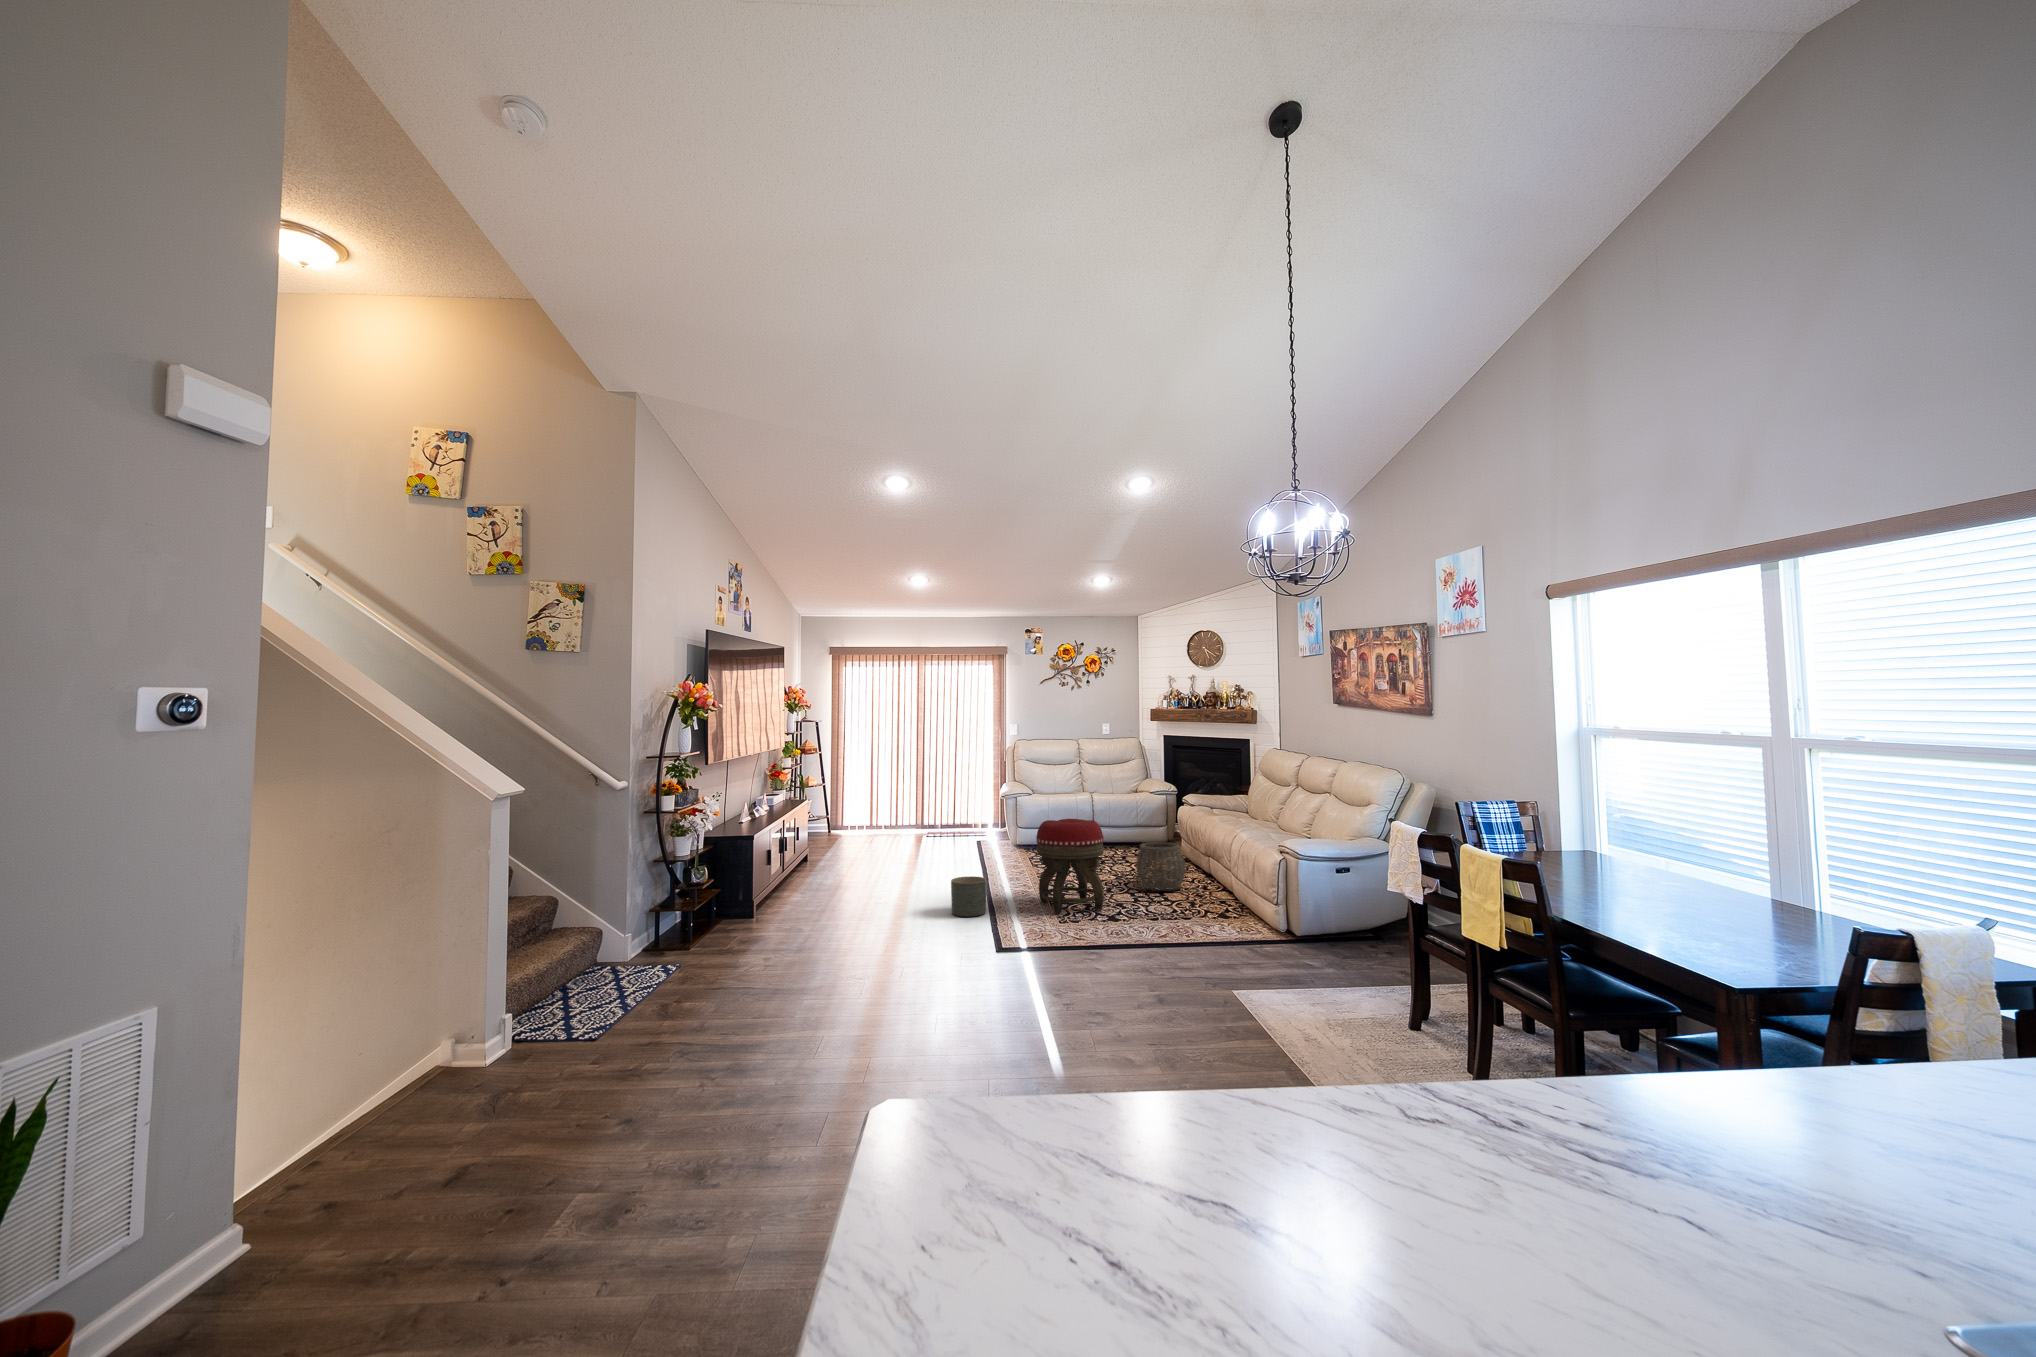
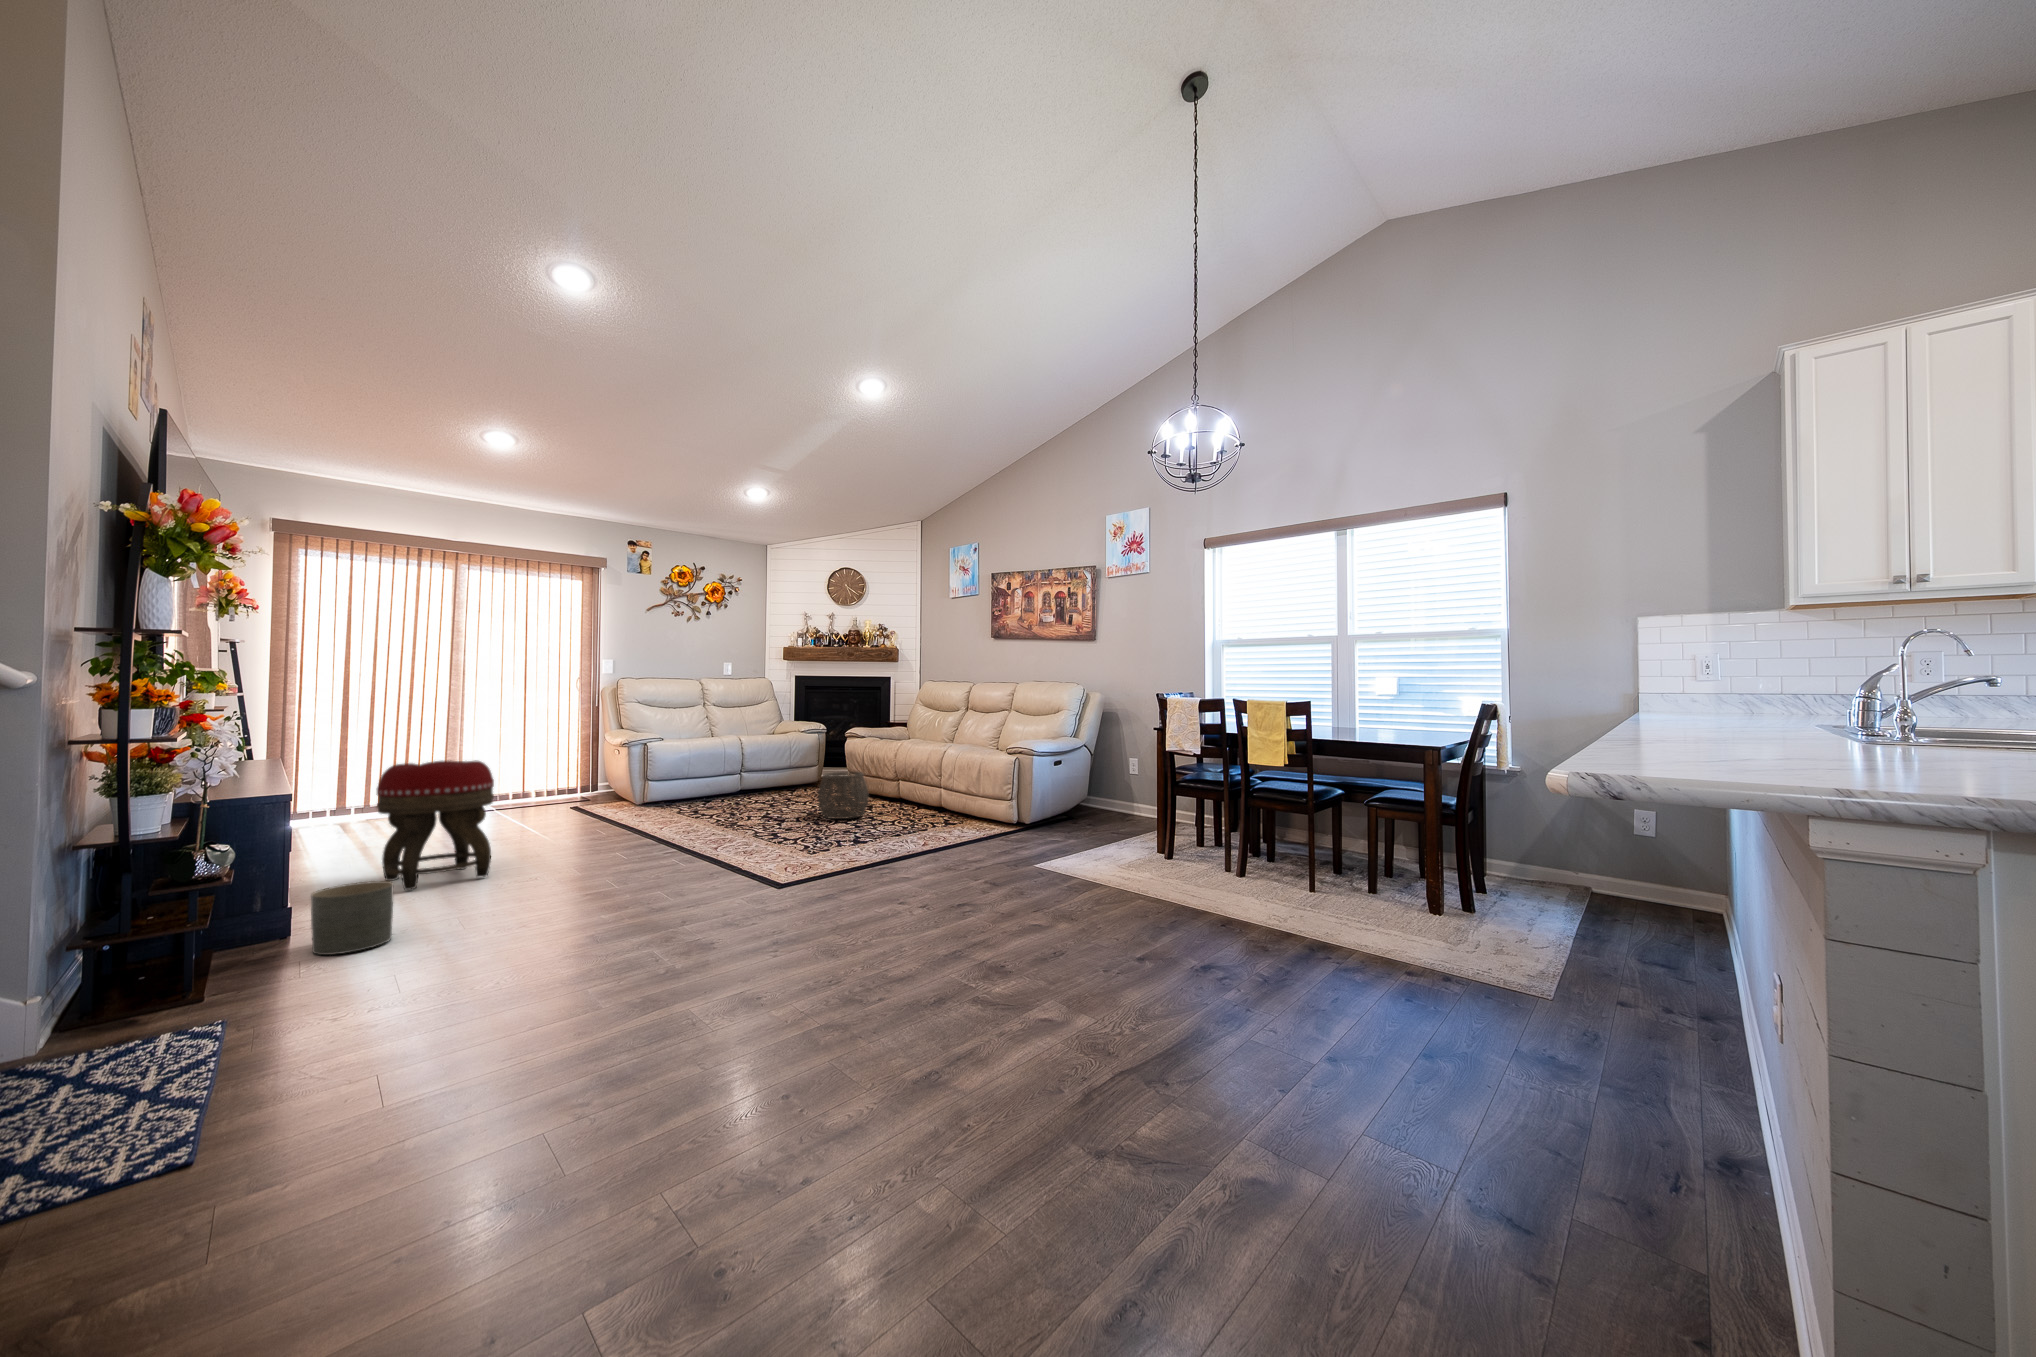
footstool: present [1036,819,1104,913] -> present [377,760,494,890]
planter: present [951,876,987,917] -> present [311,881,394,955]

